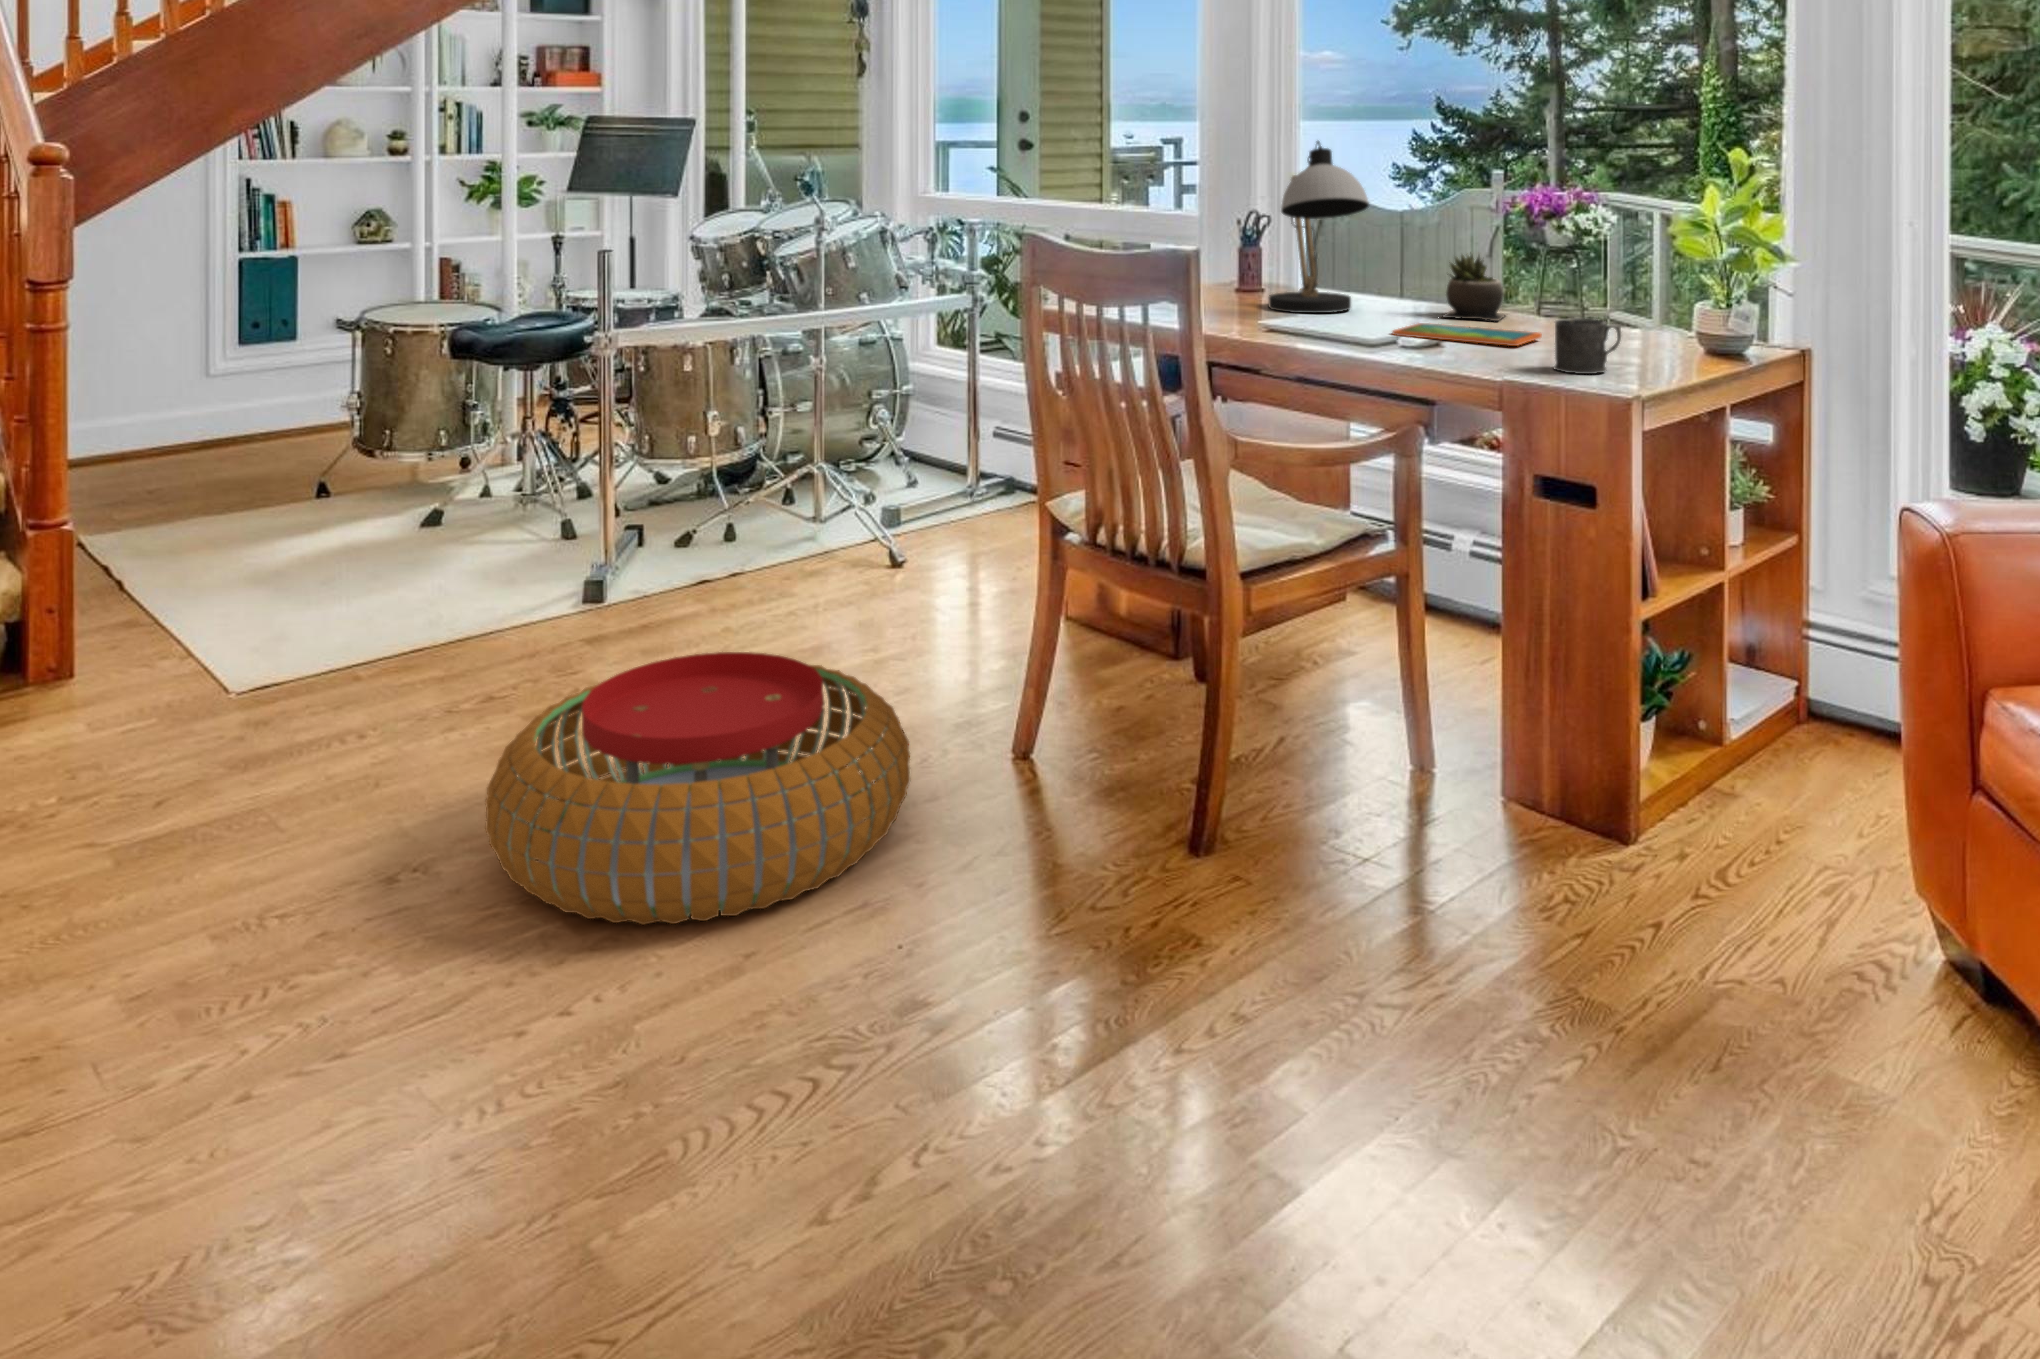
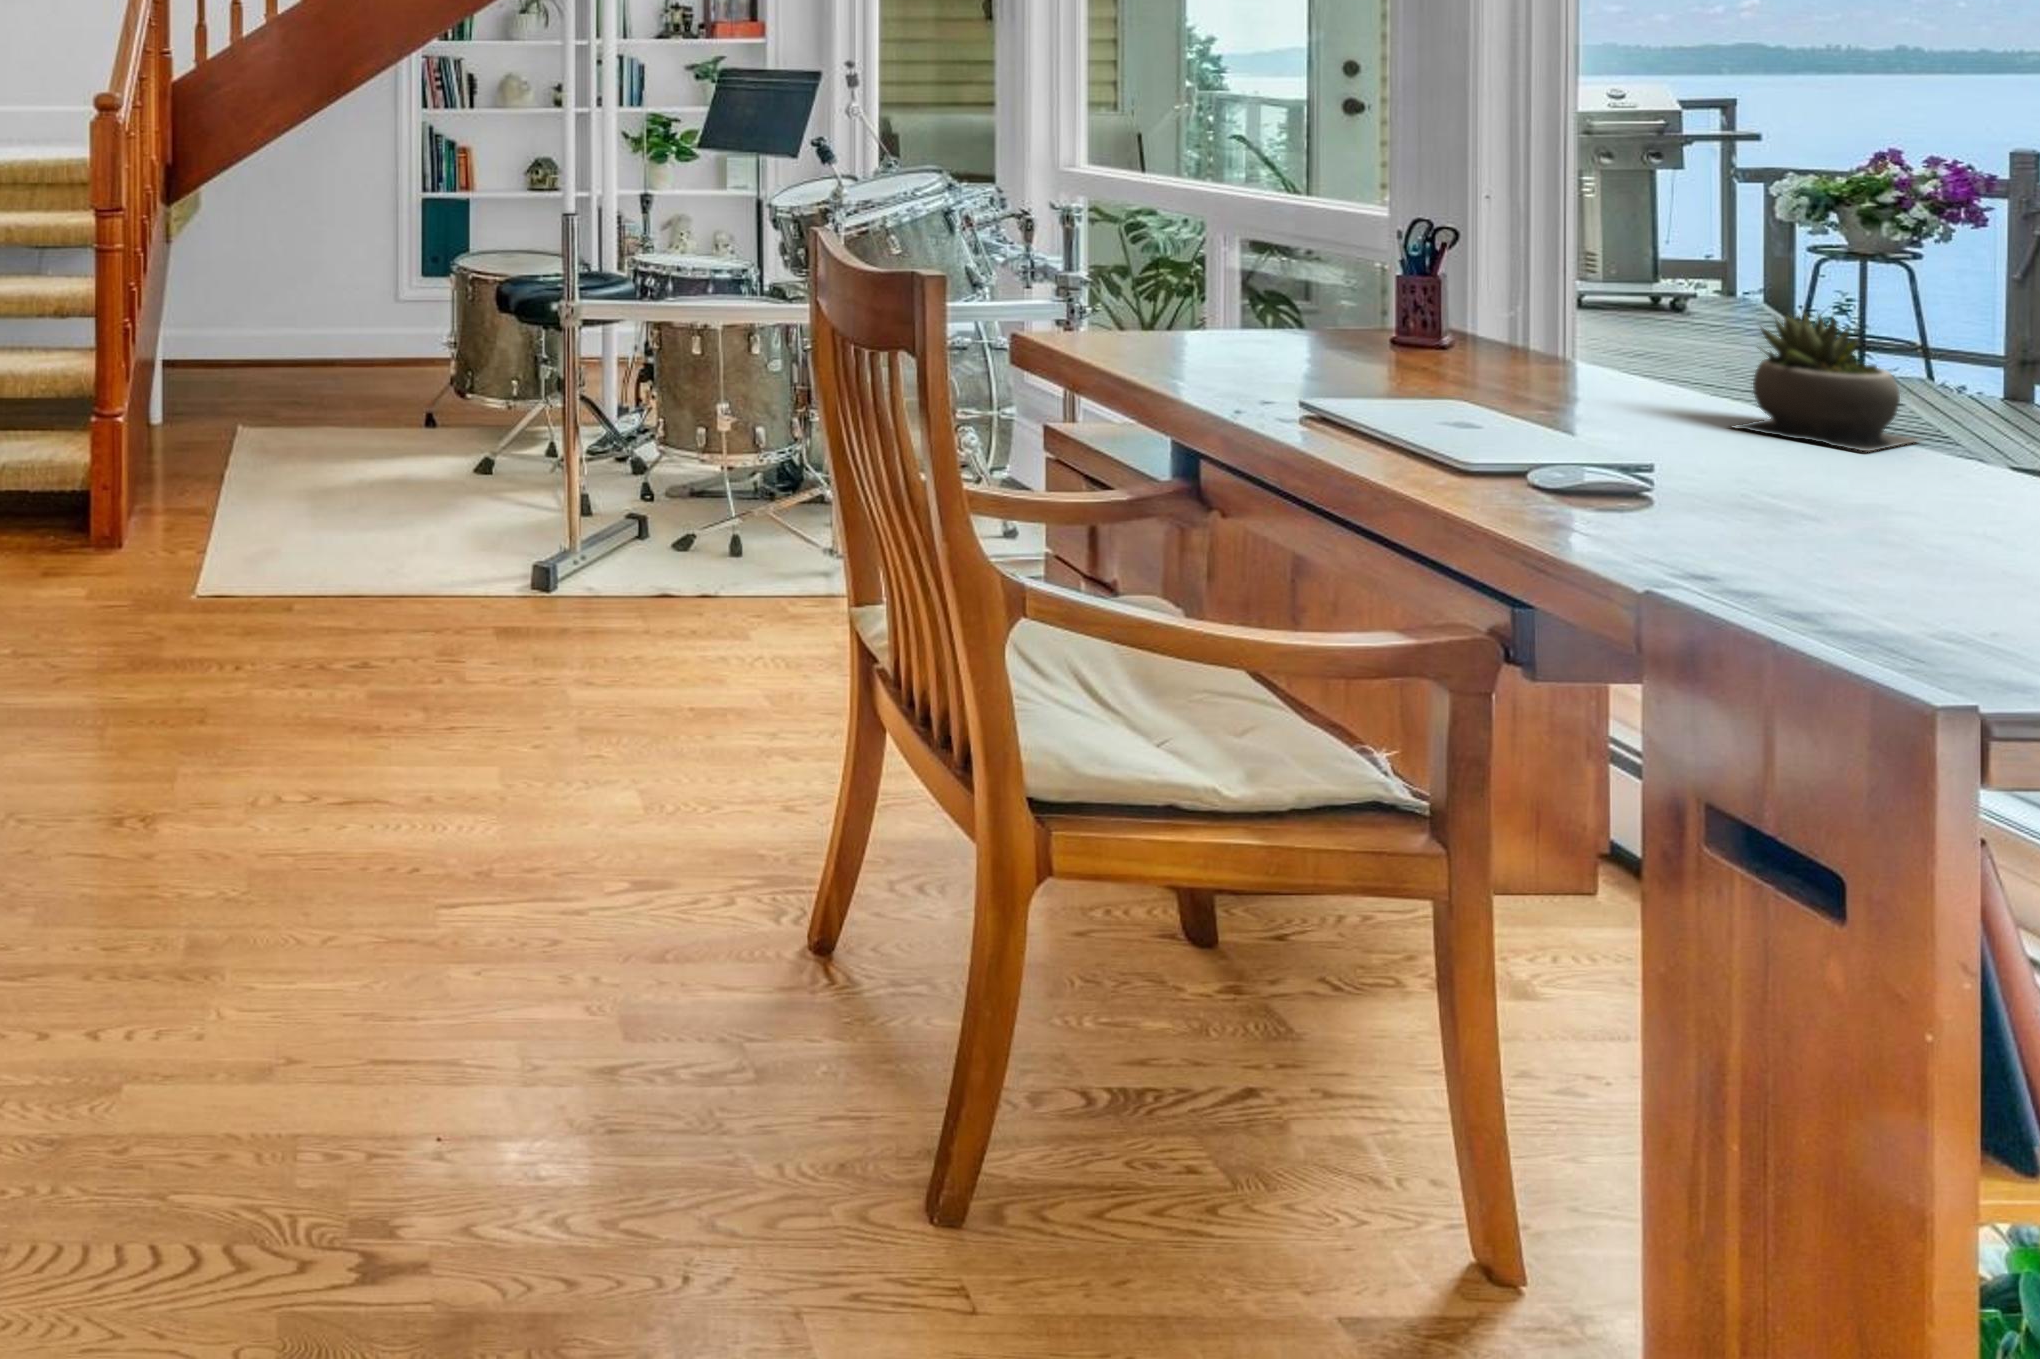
desk lamp: present [1269,141,1369,313] -> none [1375,100,1557,390]
mug: present [1554,318,1621,374] -> none [1817,475,2017,609]
tablet: present [1392,323,1542,346] -> none [1544,432,1913,510]
pouf: present [485,652,910,925] -> none [158,680,637,1022]

